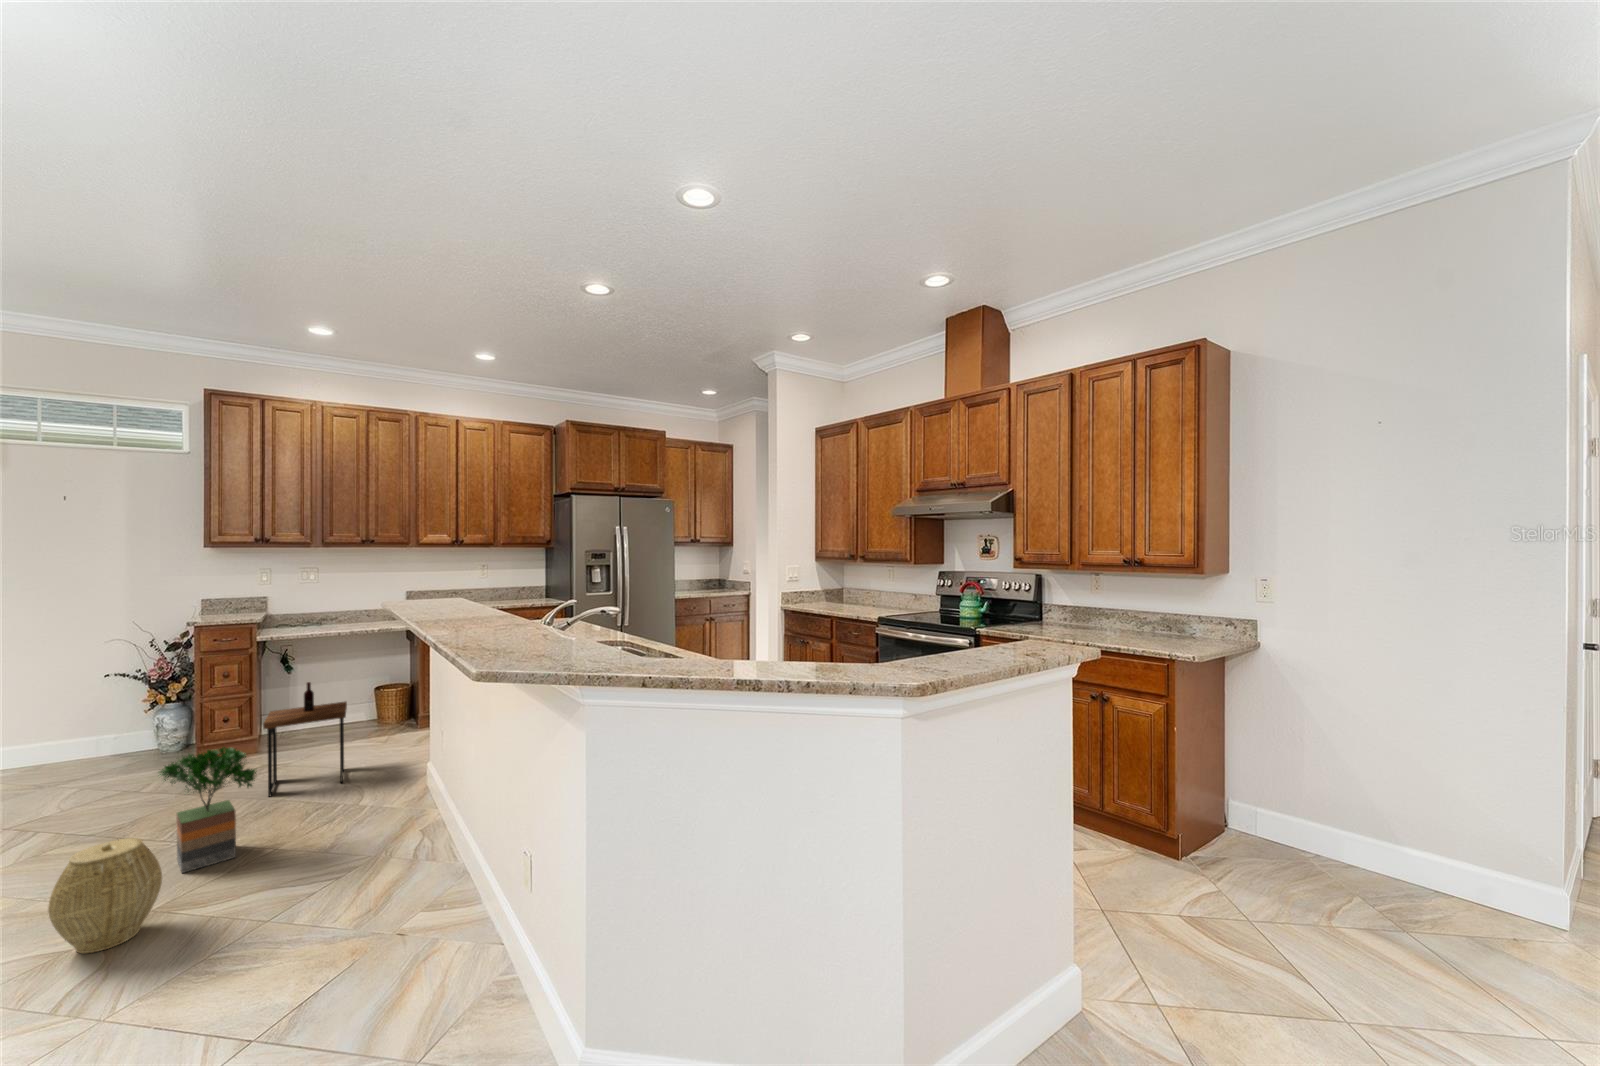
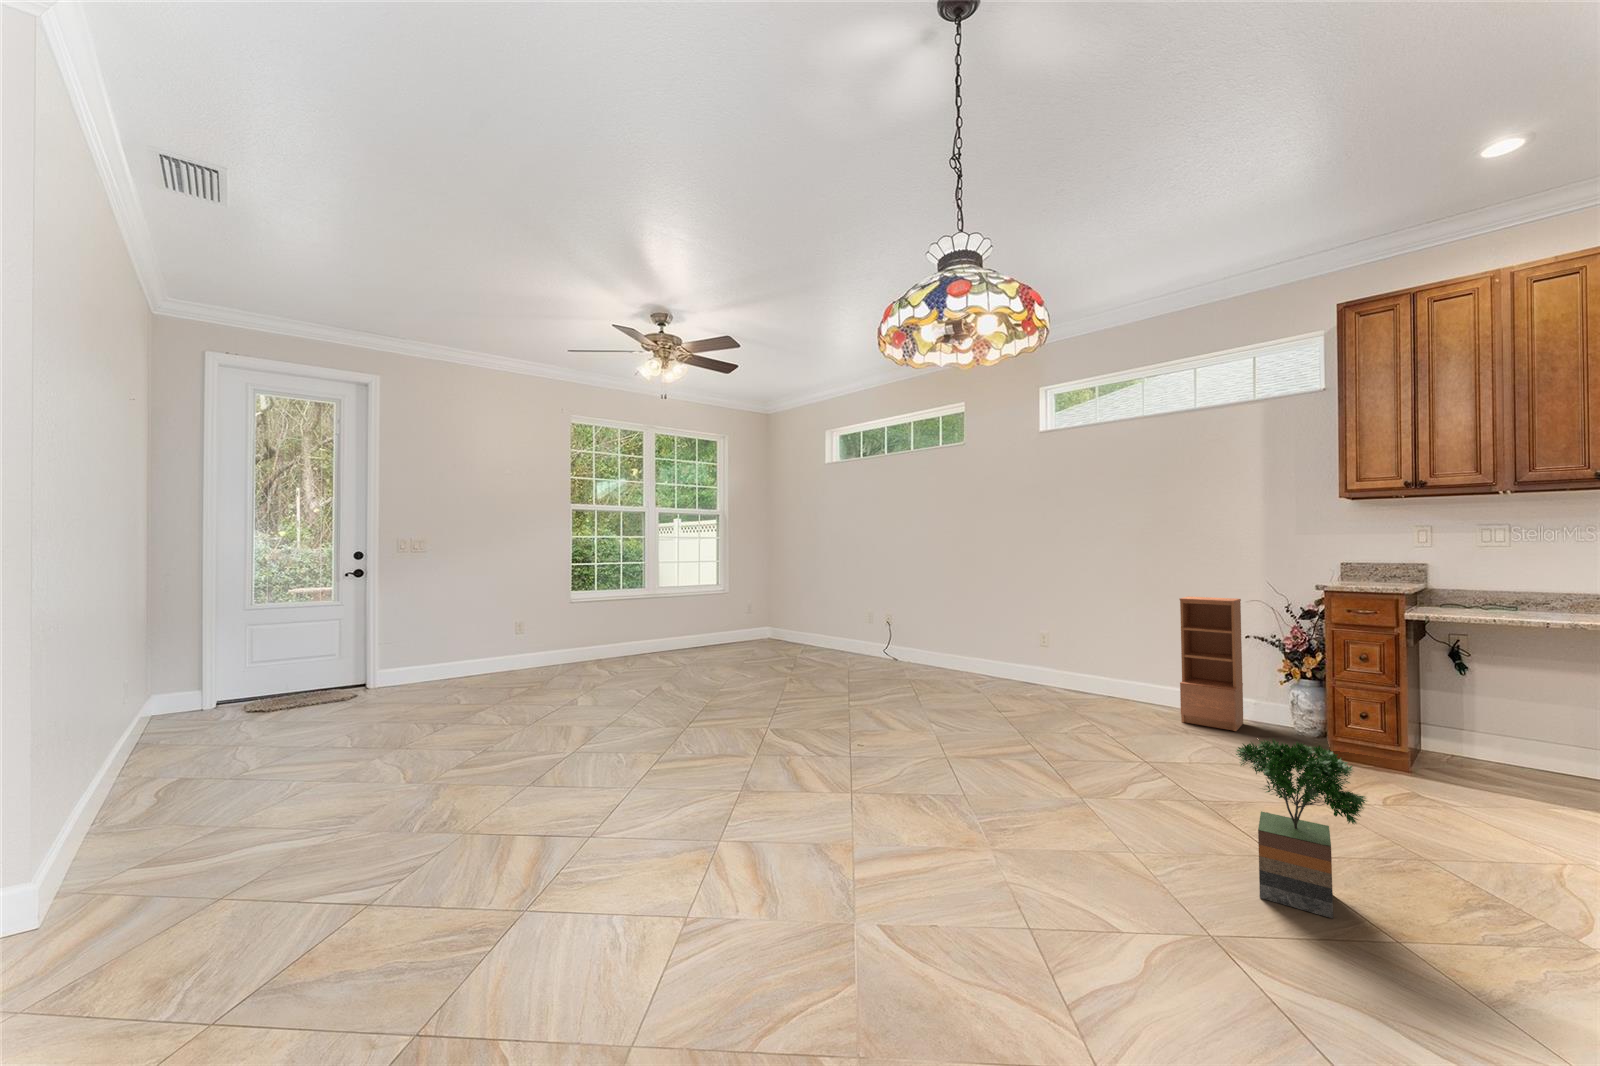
bookcase: none [25,642,102,785] -> present [1179,597,1243,731]
side table: present [263,682,347,797] -> none [1398,690,1562,886]
woven basket: present [48,838,162,954] -> none [1099,810,1210,954]

